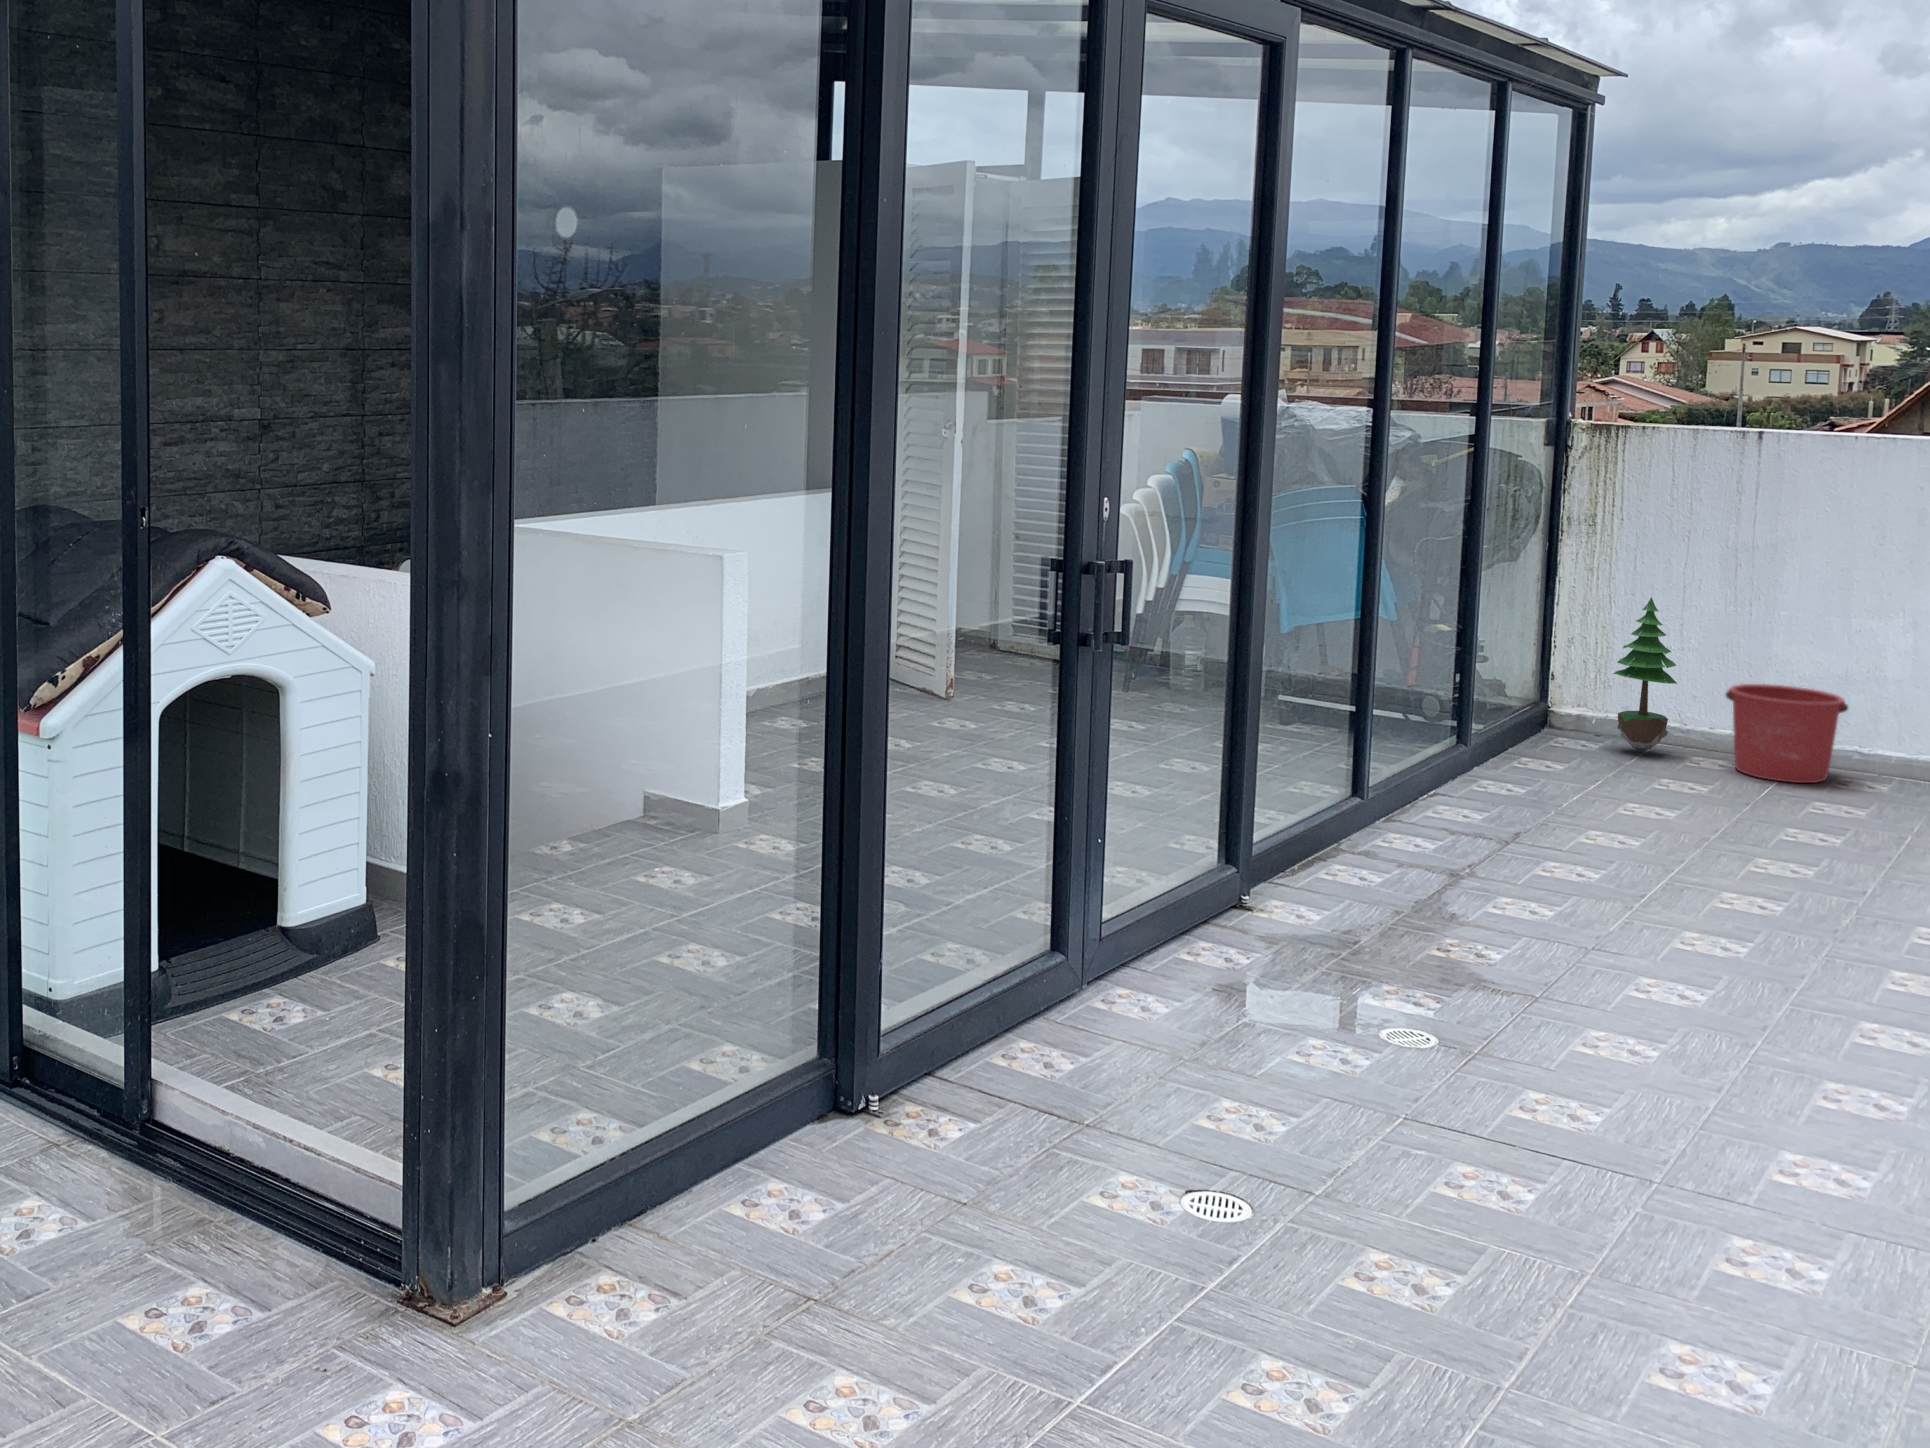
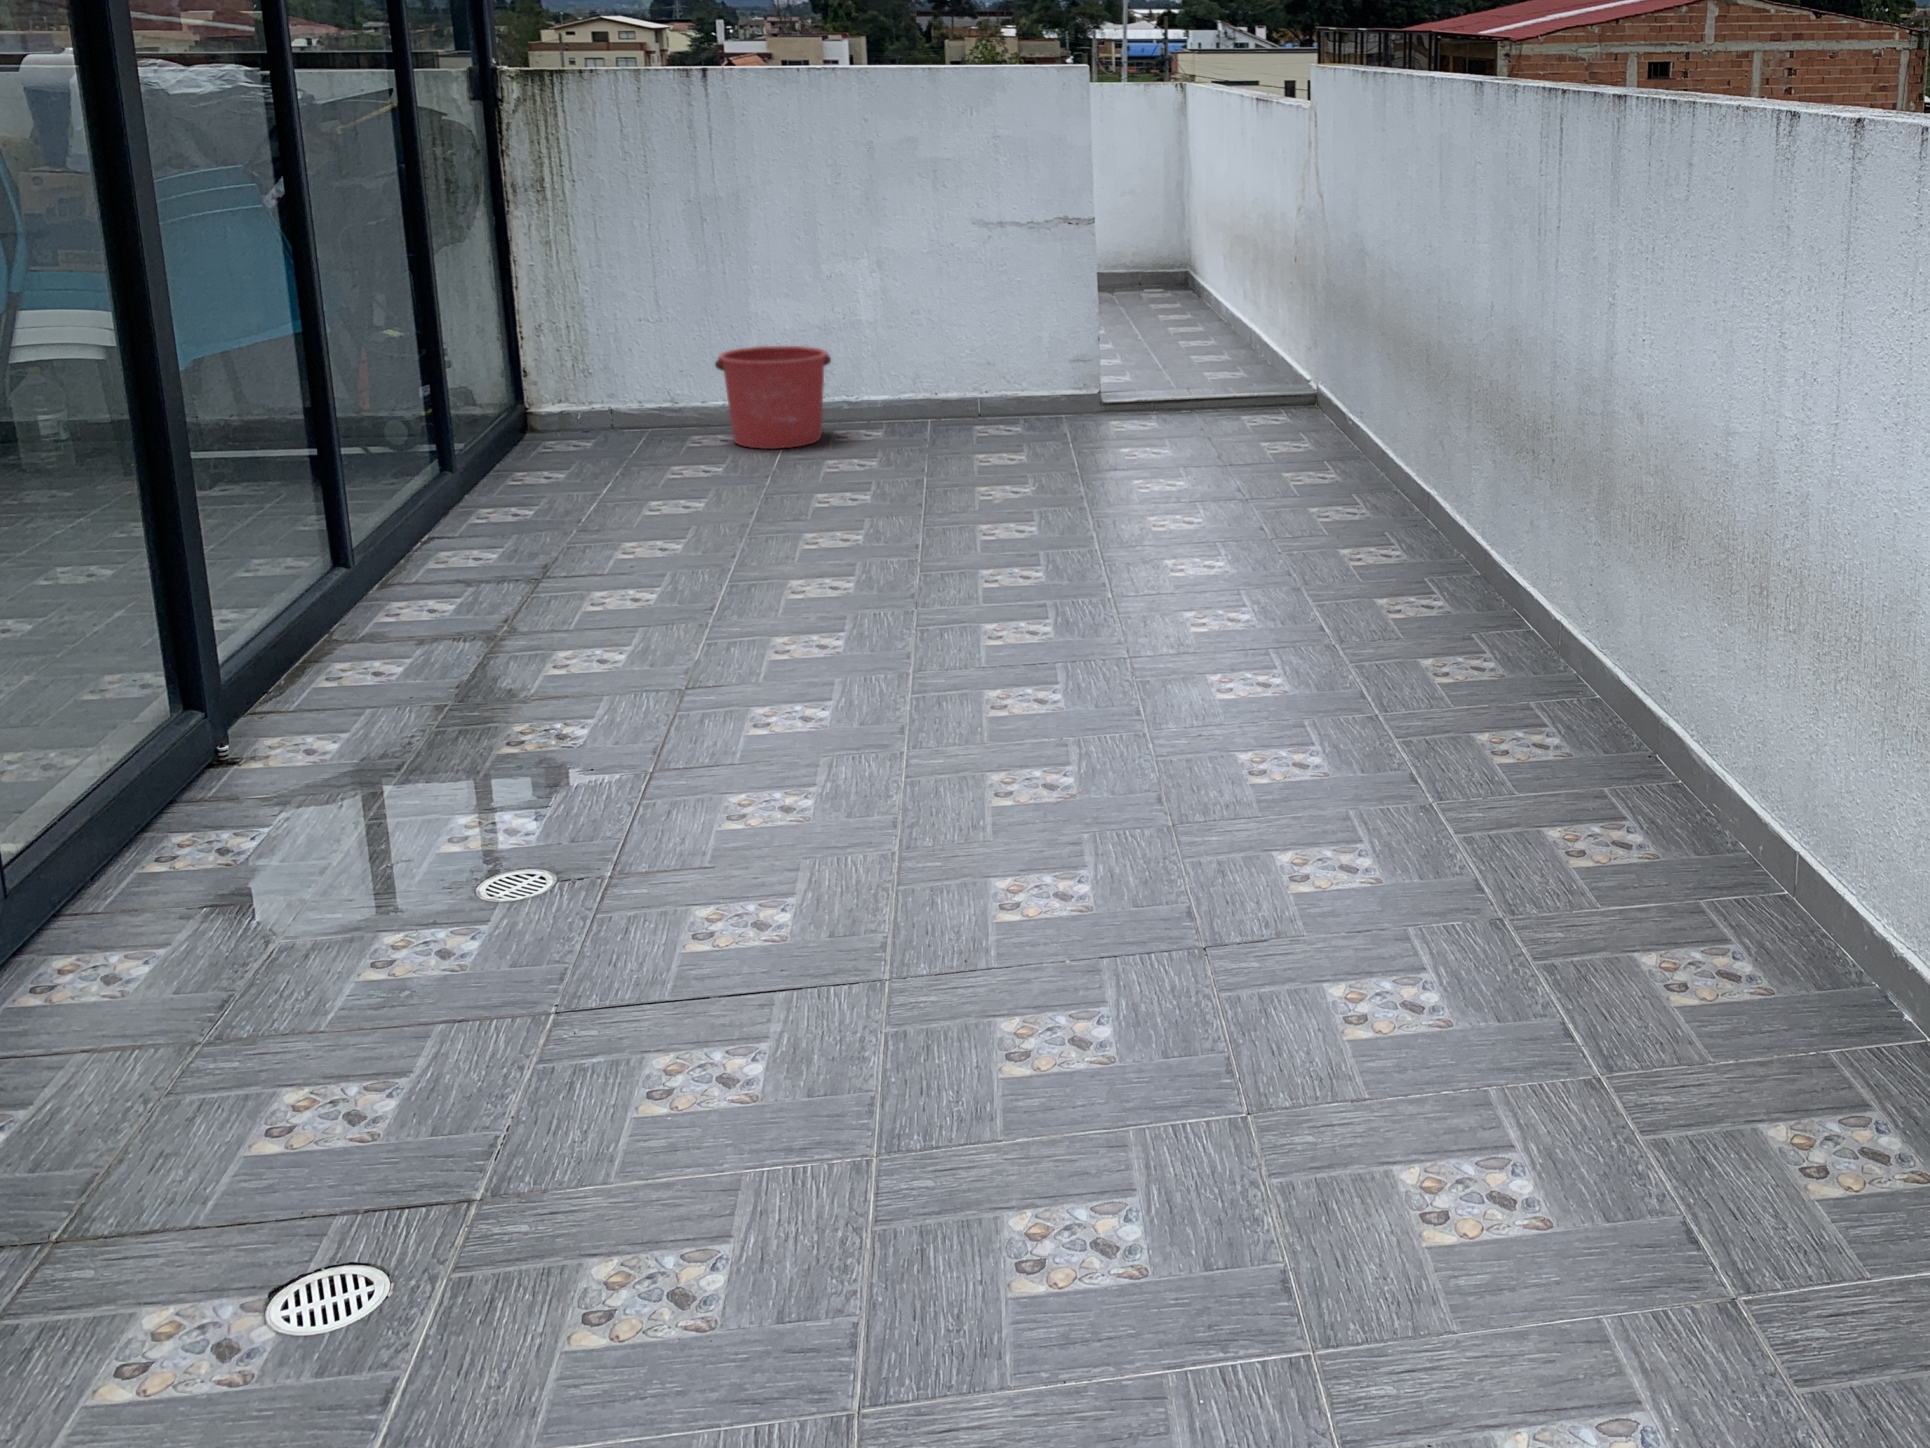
potted tree: present [1614,597,1677,753] -> none [597,264,665,444]

